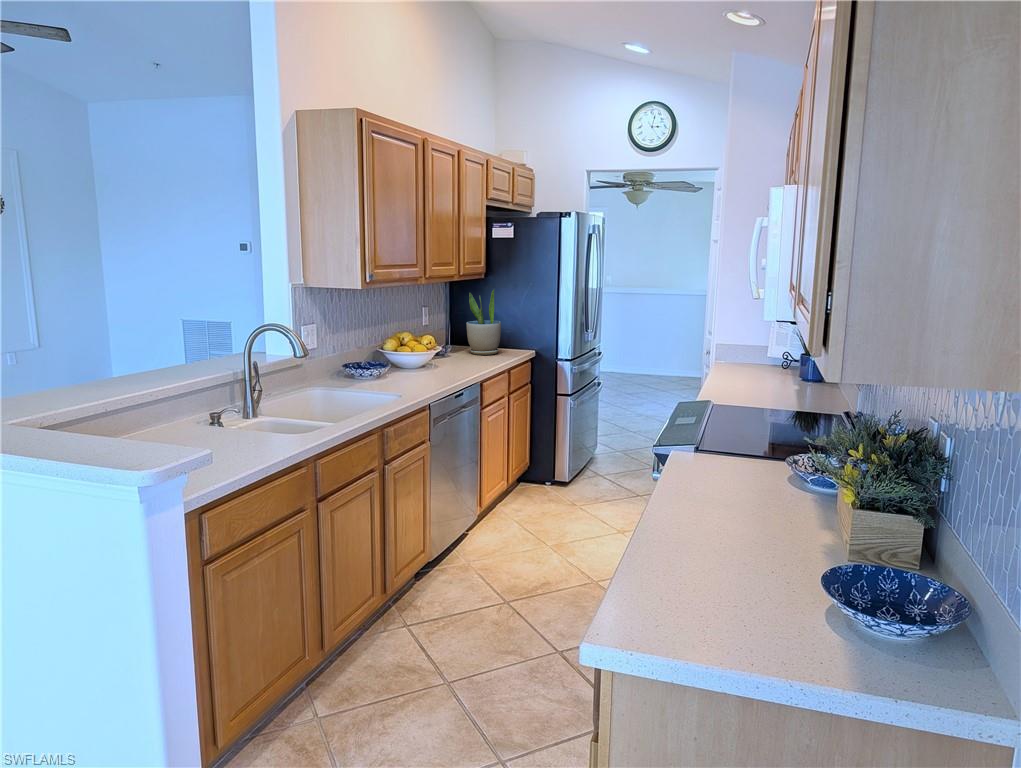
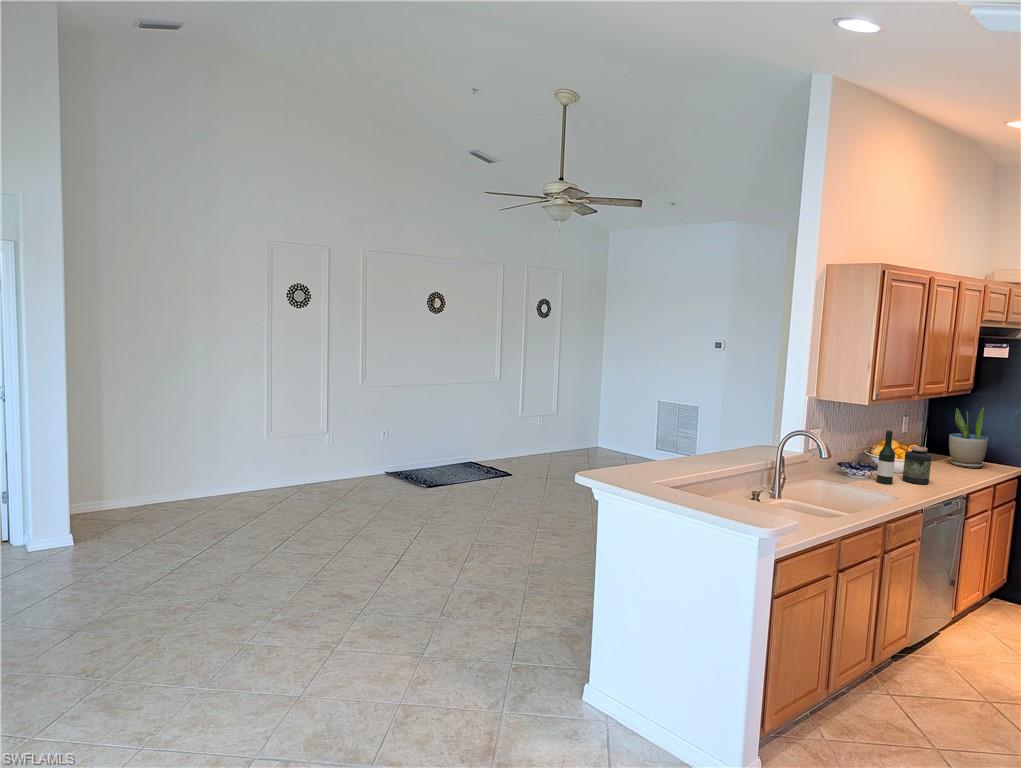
wine bottle: none [385,318,403,382] -> present [877,430,895,484]
jar: none [415,335,442,377] -> present [903,446,932,484]

